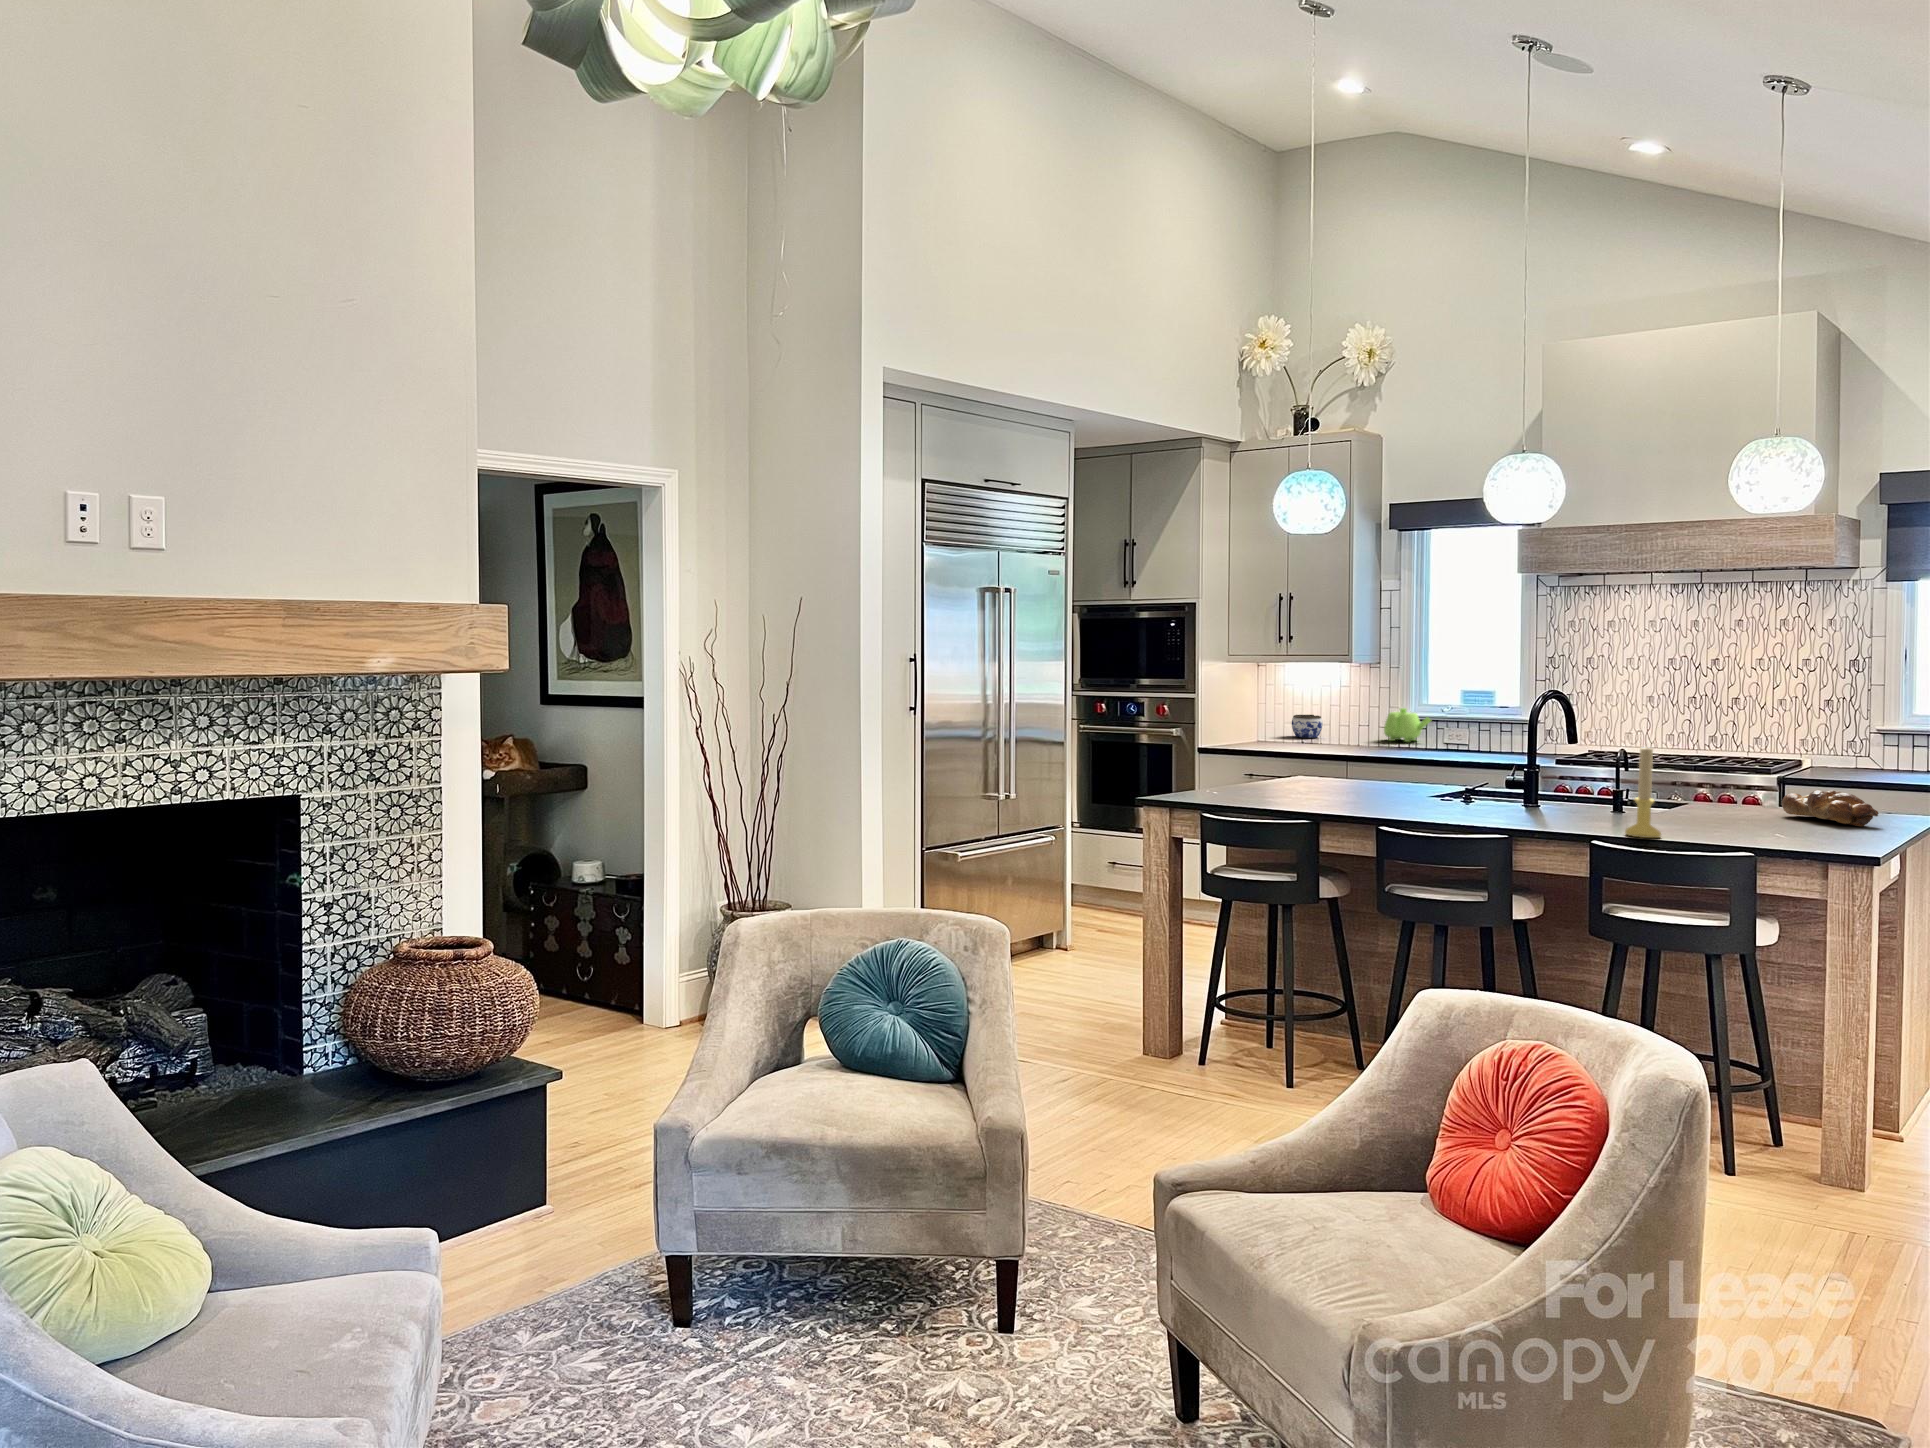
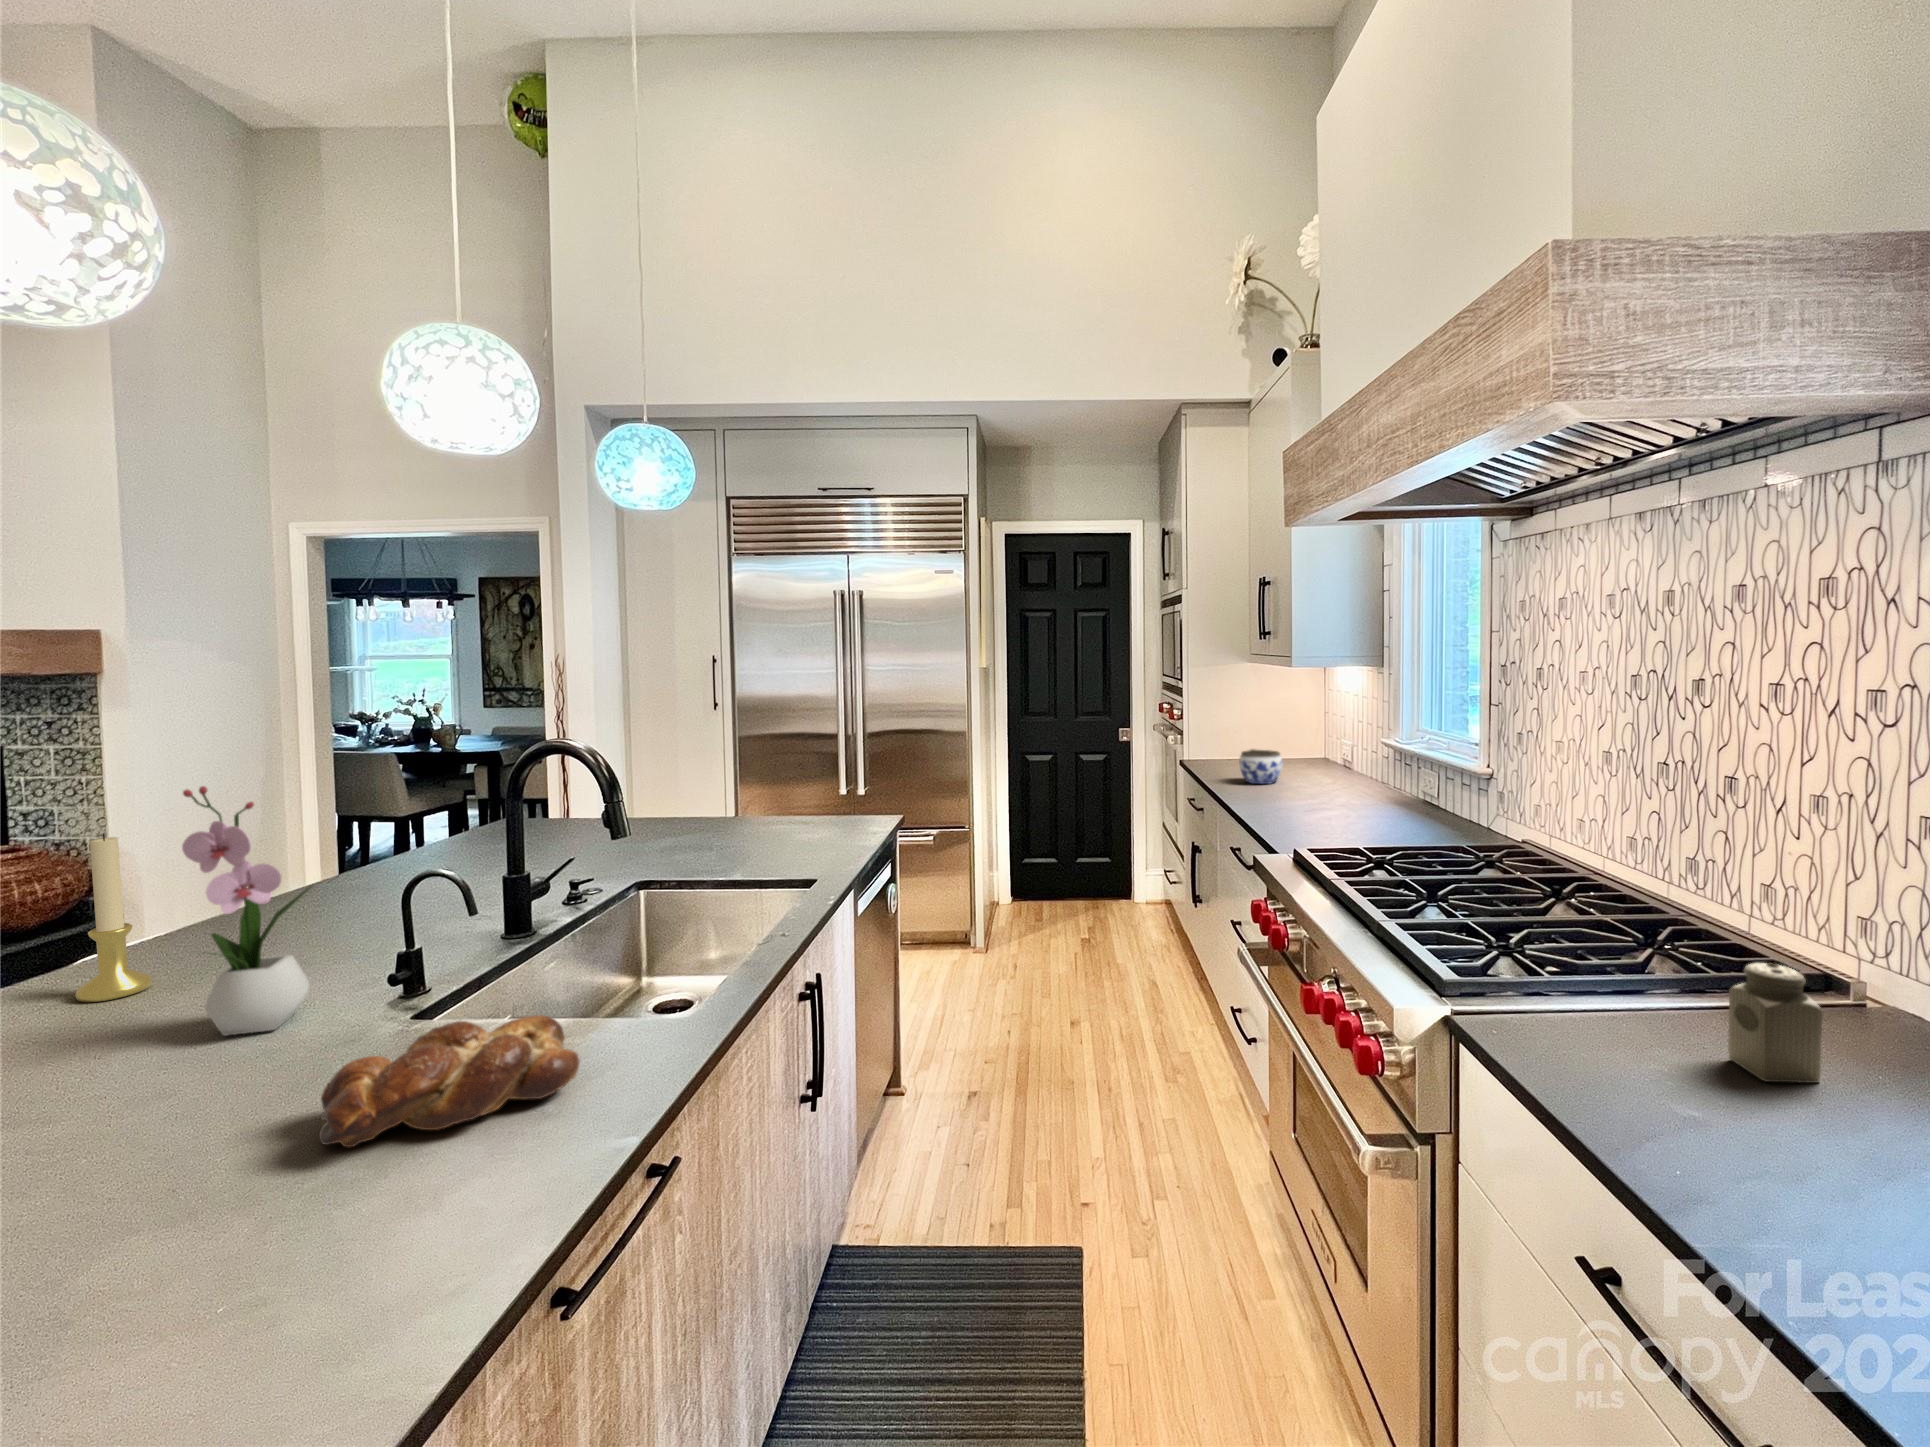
flower arrangement: none [1691,707,1754,829] -> present [182,786,312,1036]
teapot: present [1384,708,1431,742] -> none [1289,751,1372,806]
salt shaker: none [1846,740,1868,772] -> present [1728,963,1823,1083]

